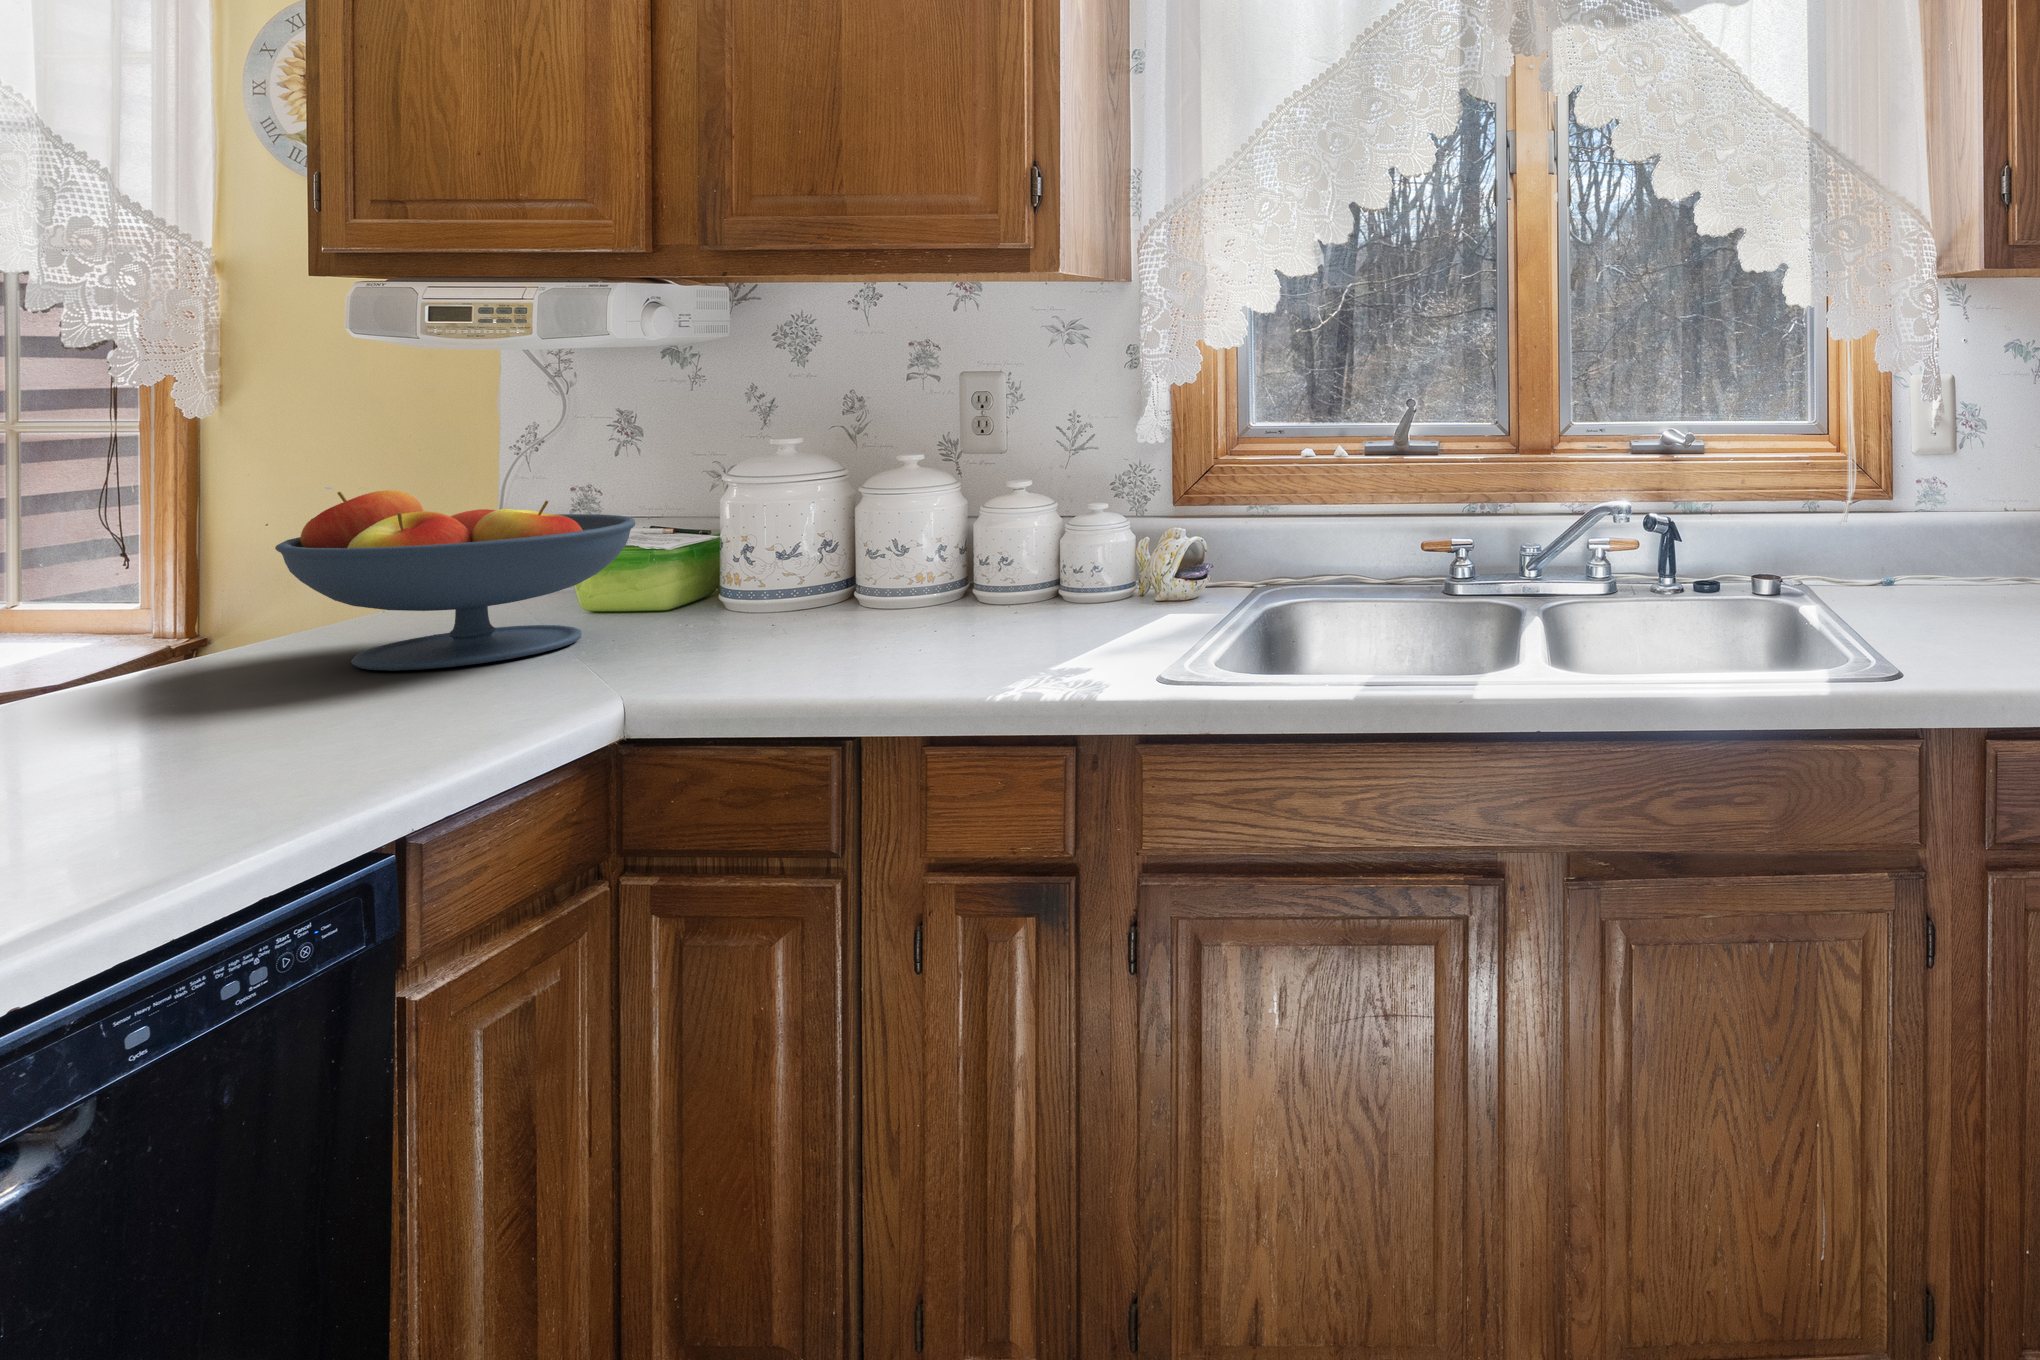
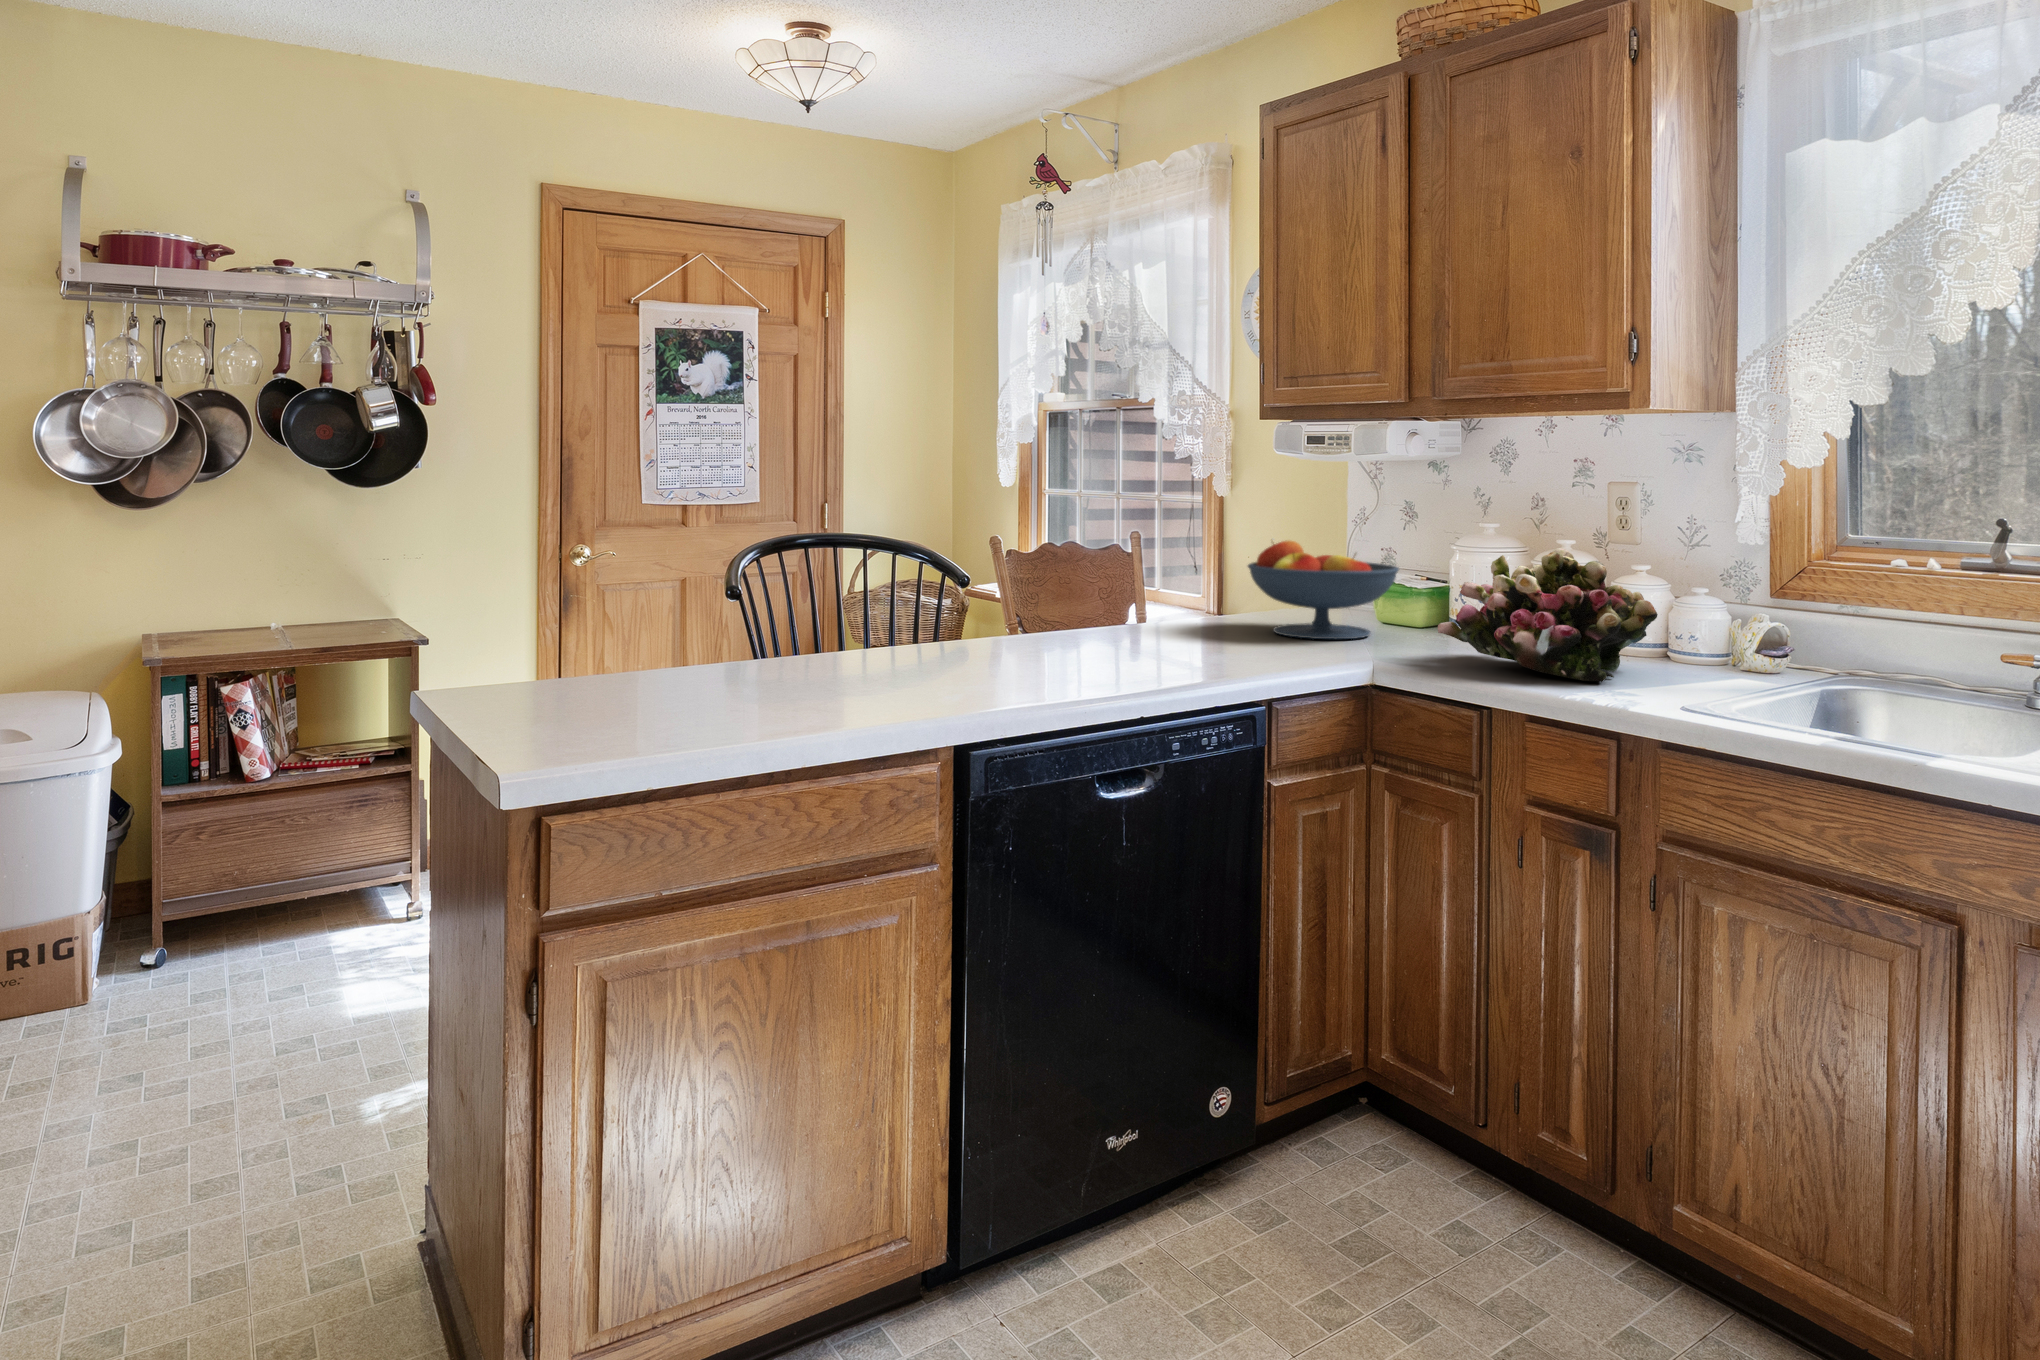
flower arrangement: none [738,468,1088,660] -> present [1438,548,1658,682]

